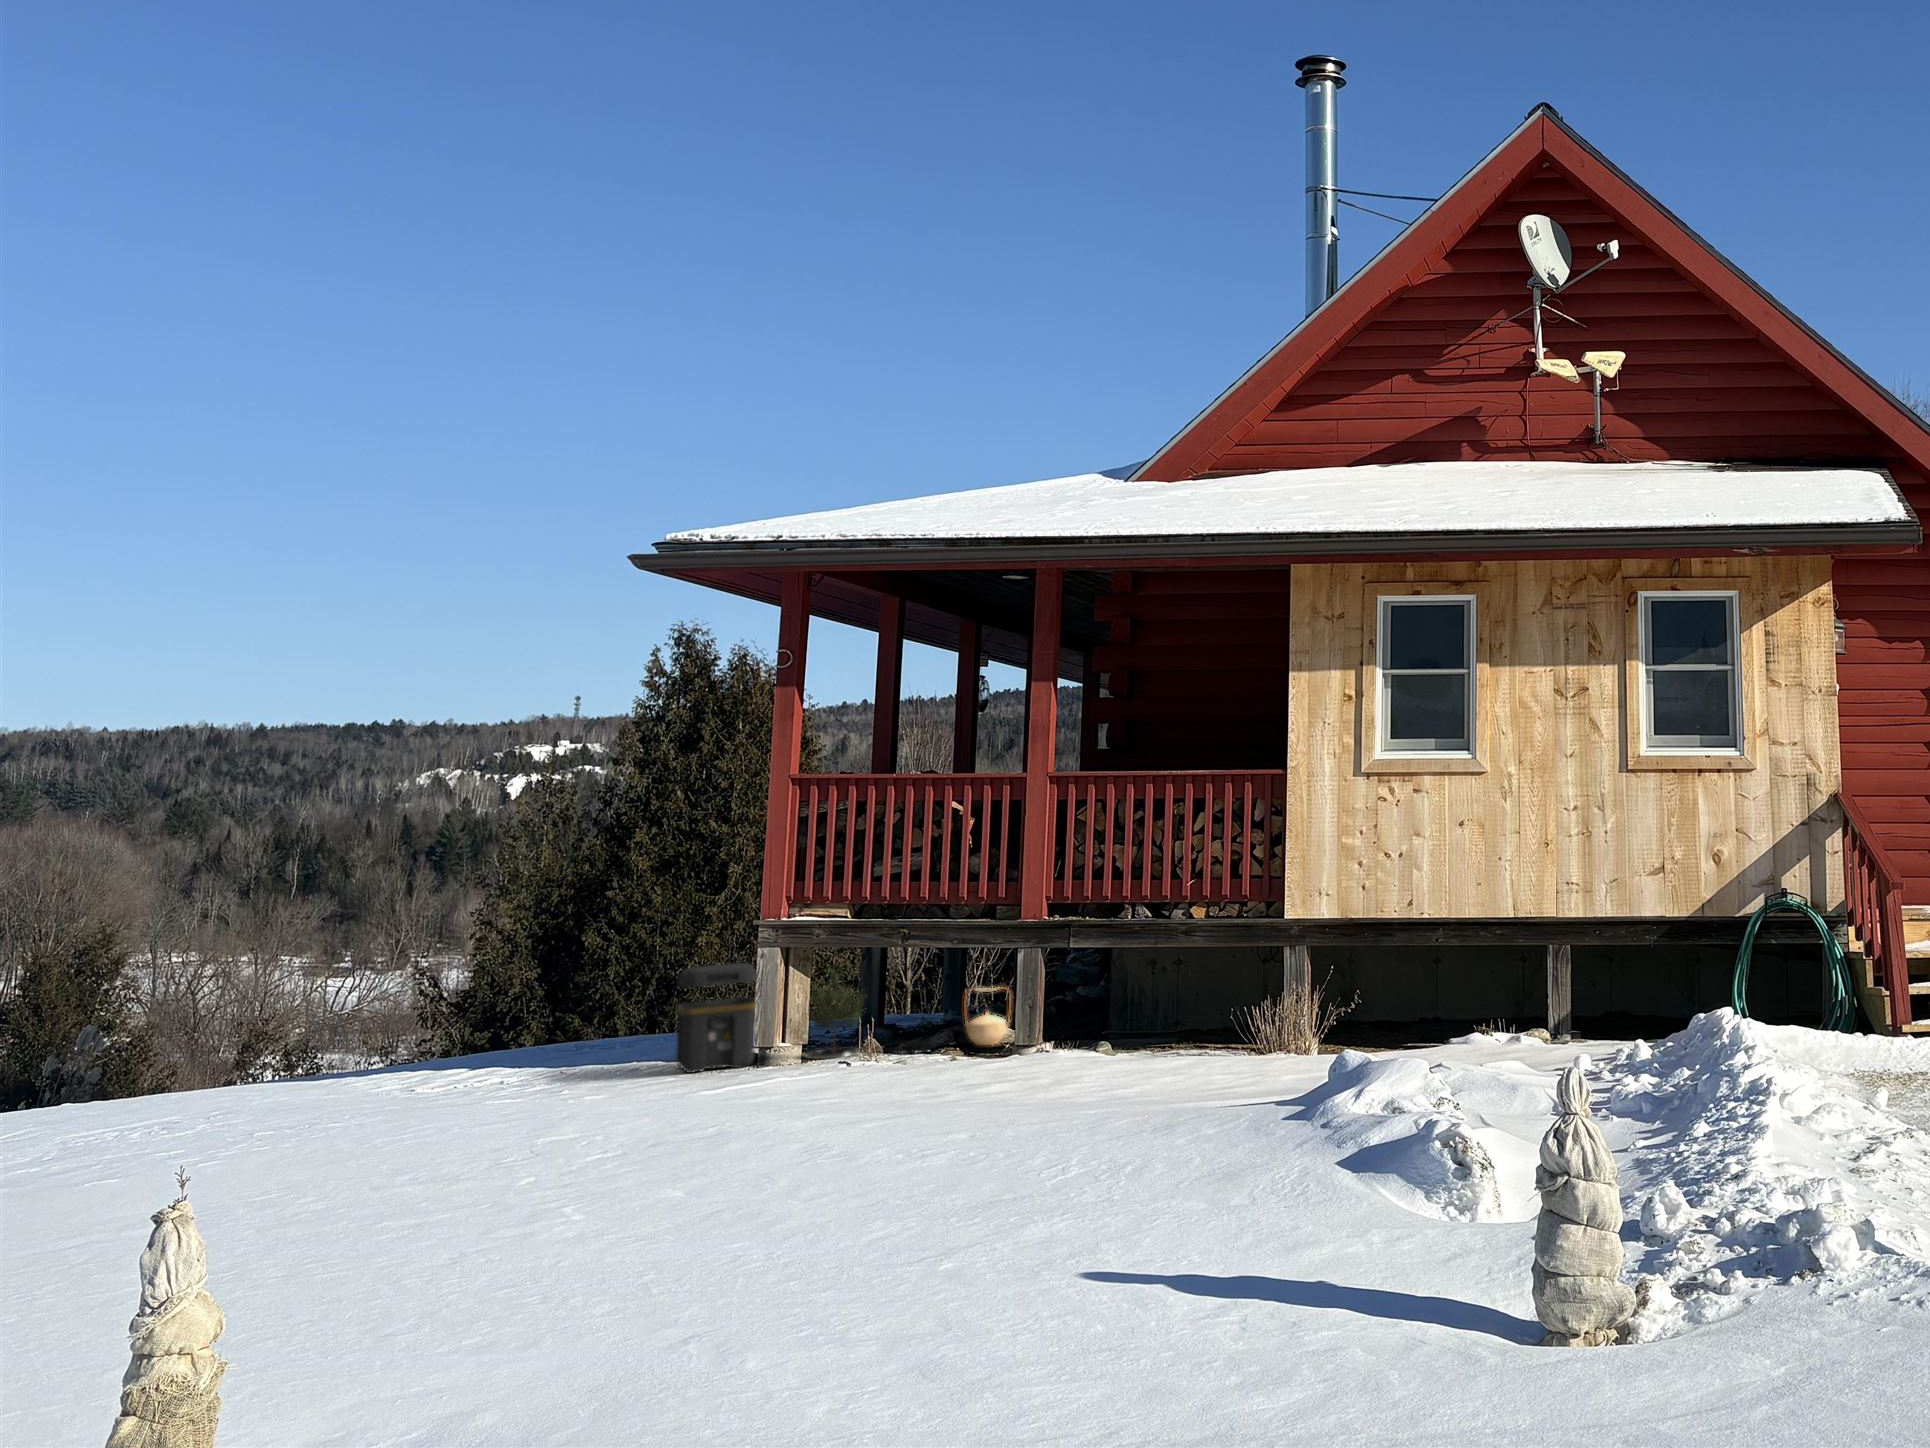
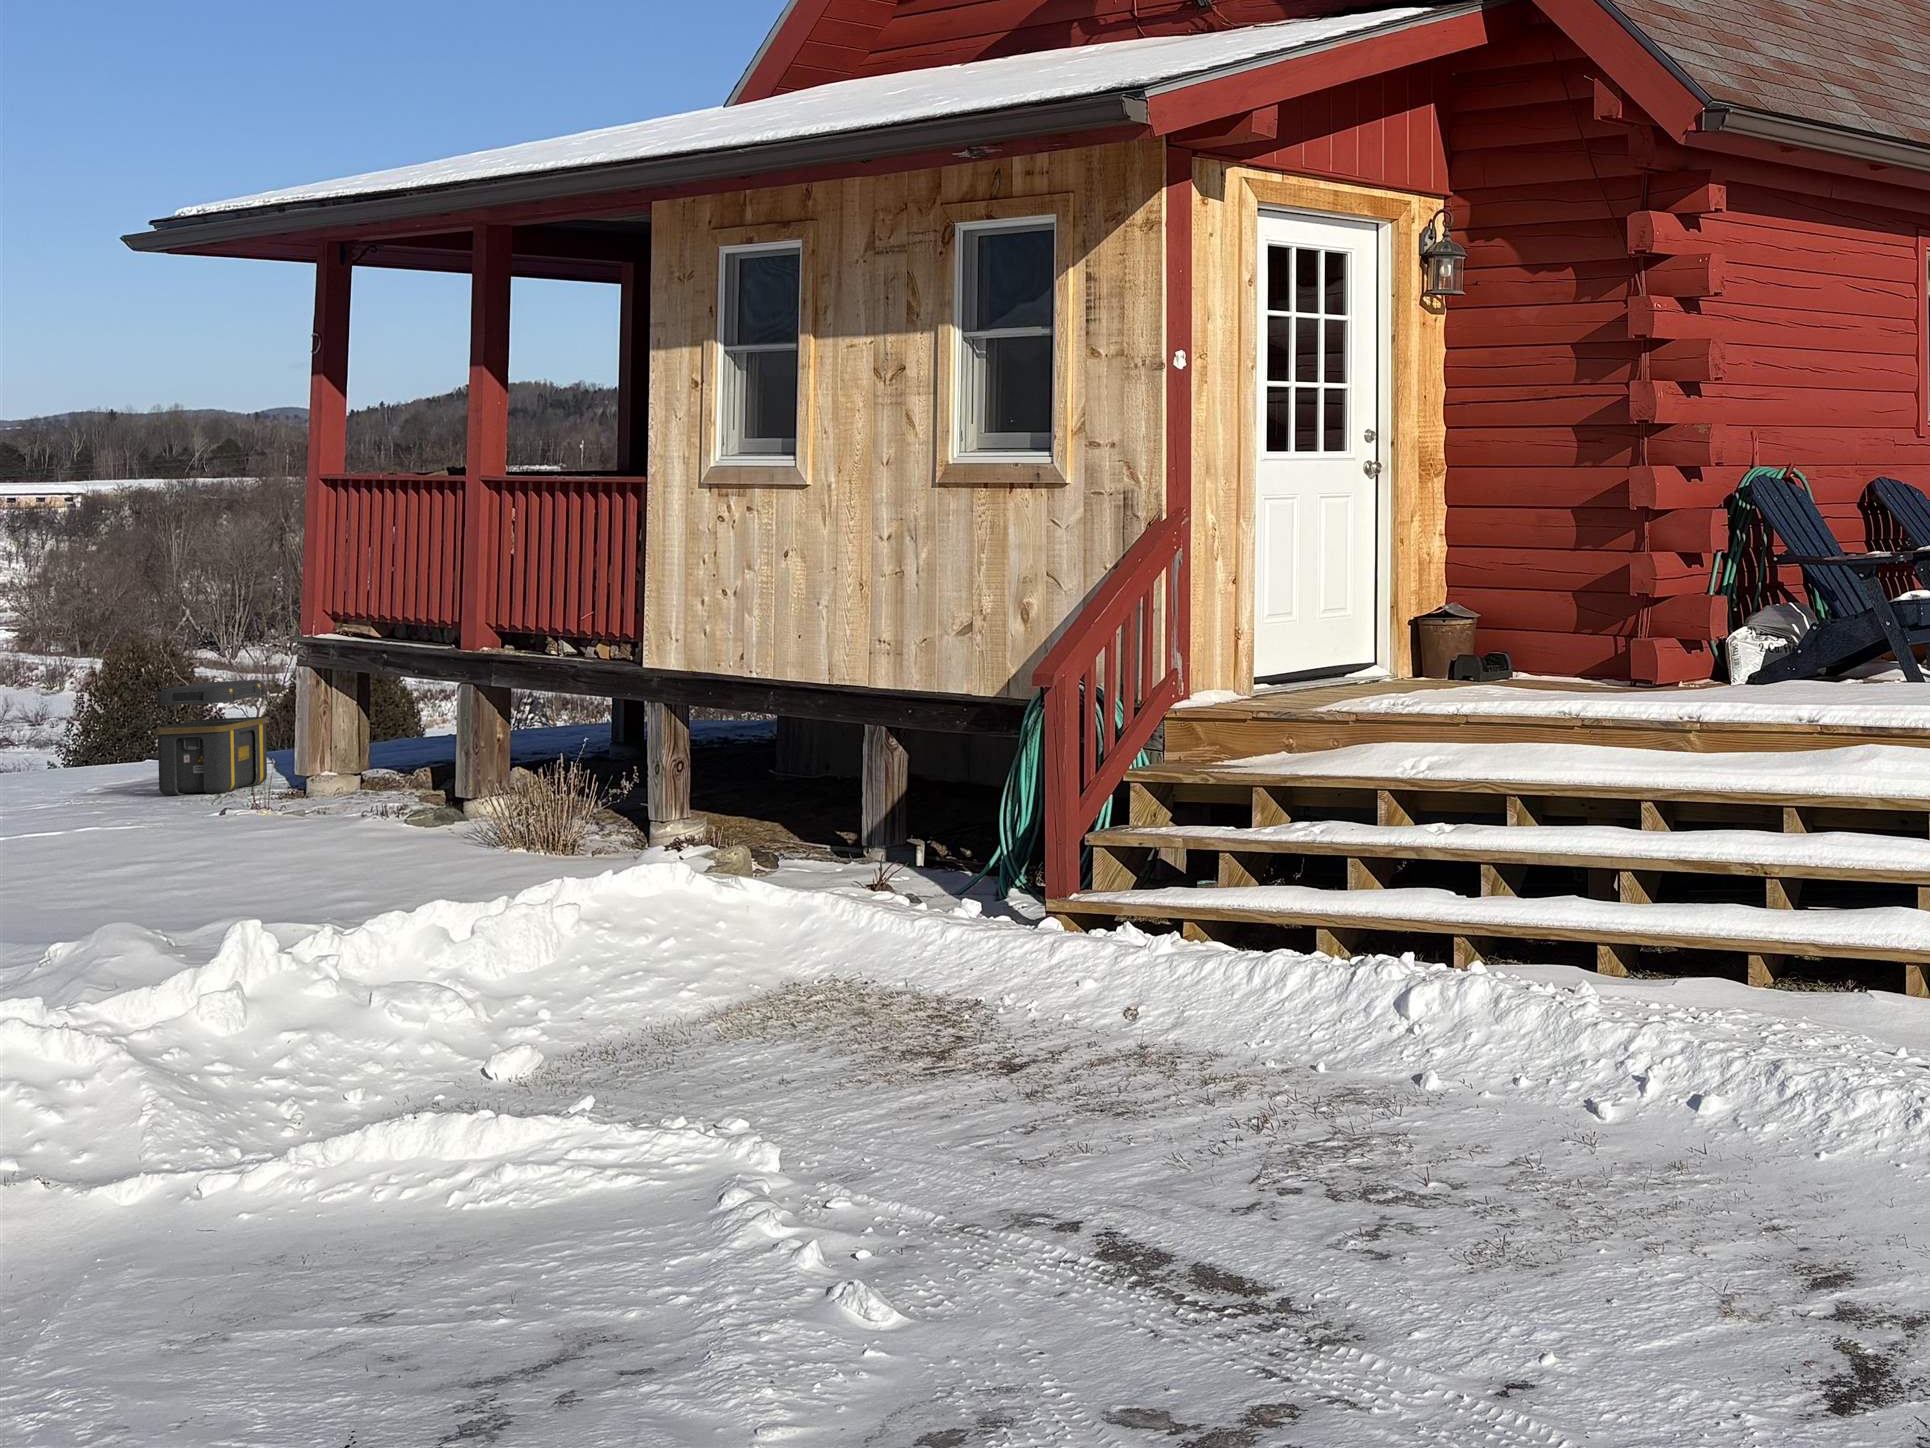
potted tree: present [805,967,867,1059] -> none [283,680,358,791]
basket: present [964,988,1008,1045] -> none [412,724,462,790]

